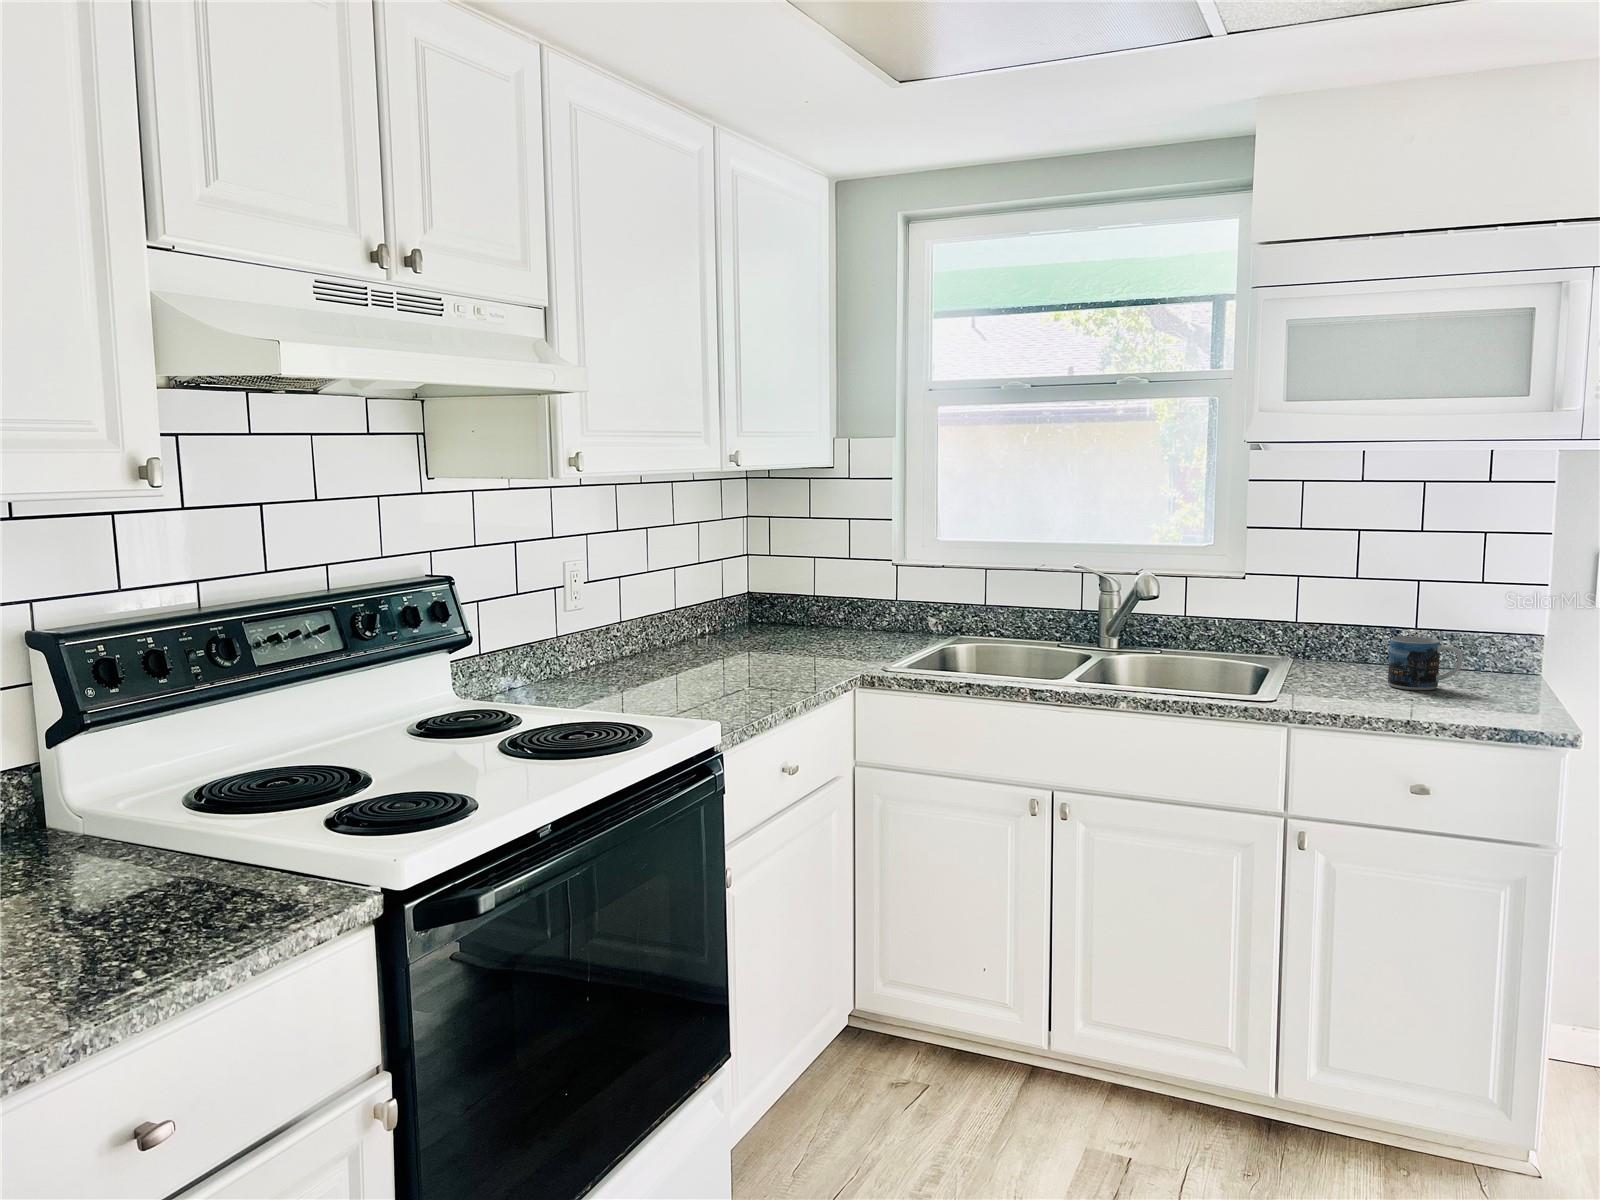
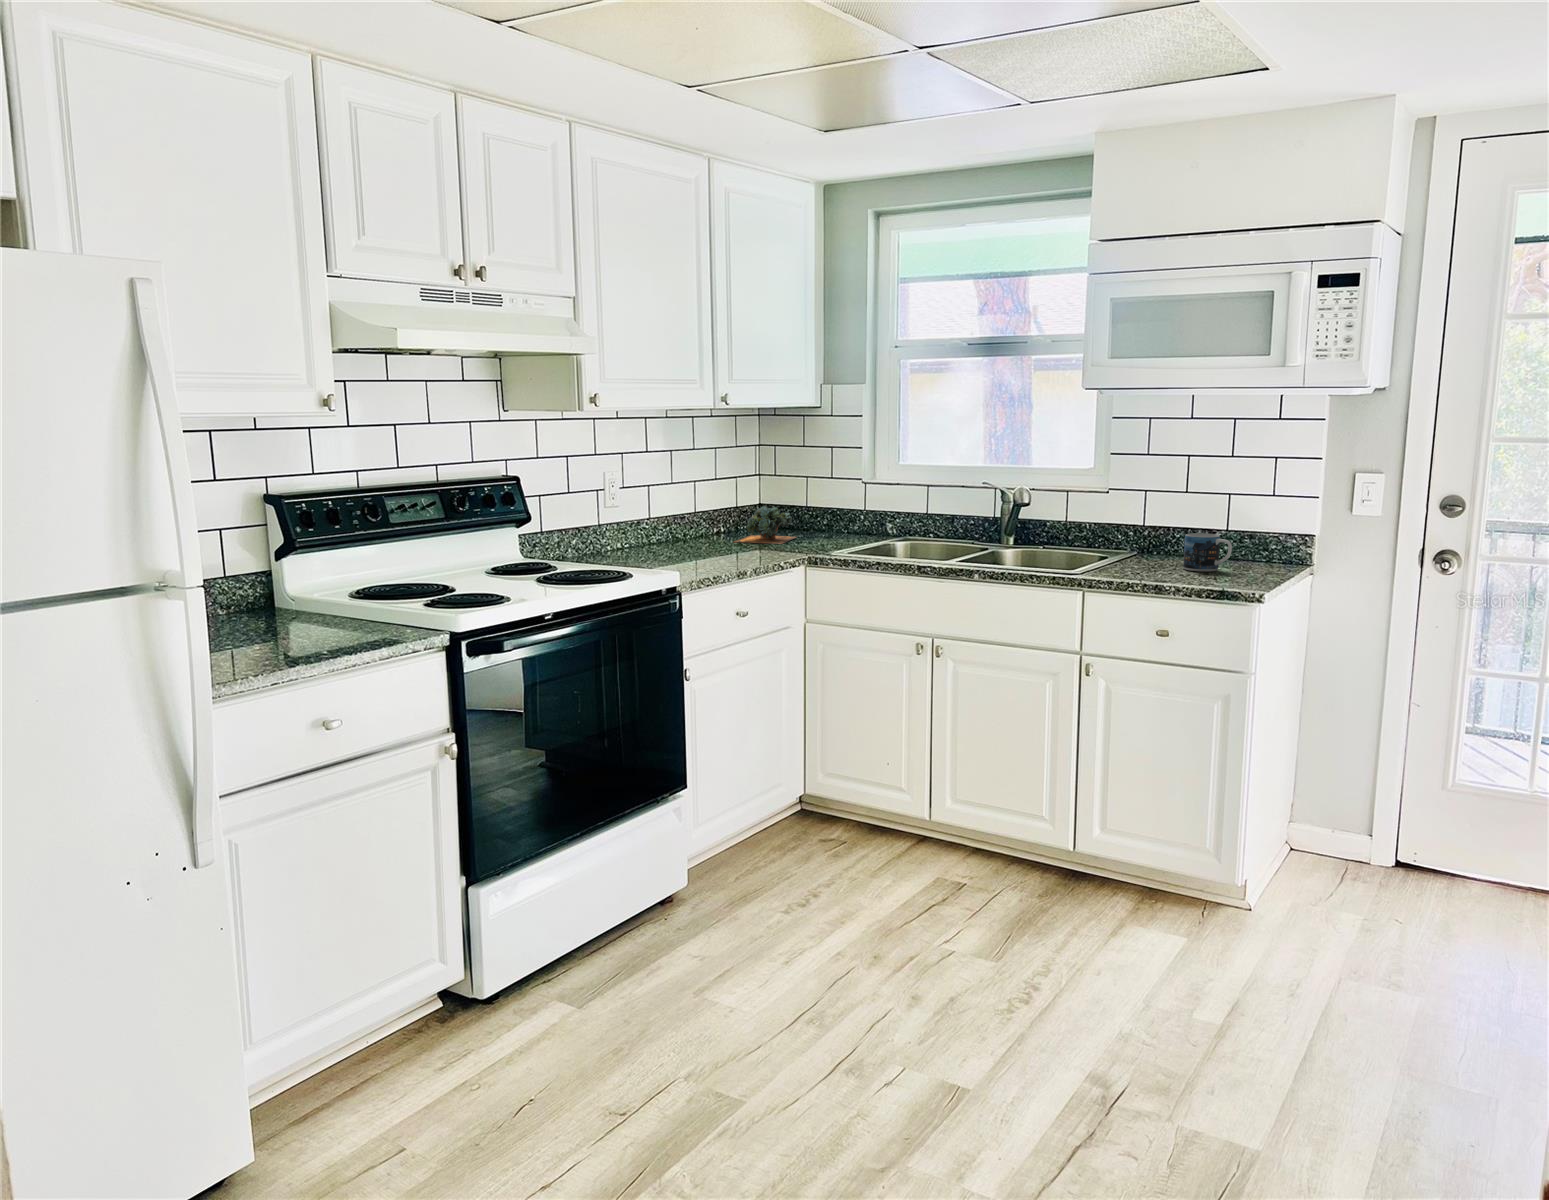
succulent plant: none [730,598,809,652] -> present [733,506,796,544]

